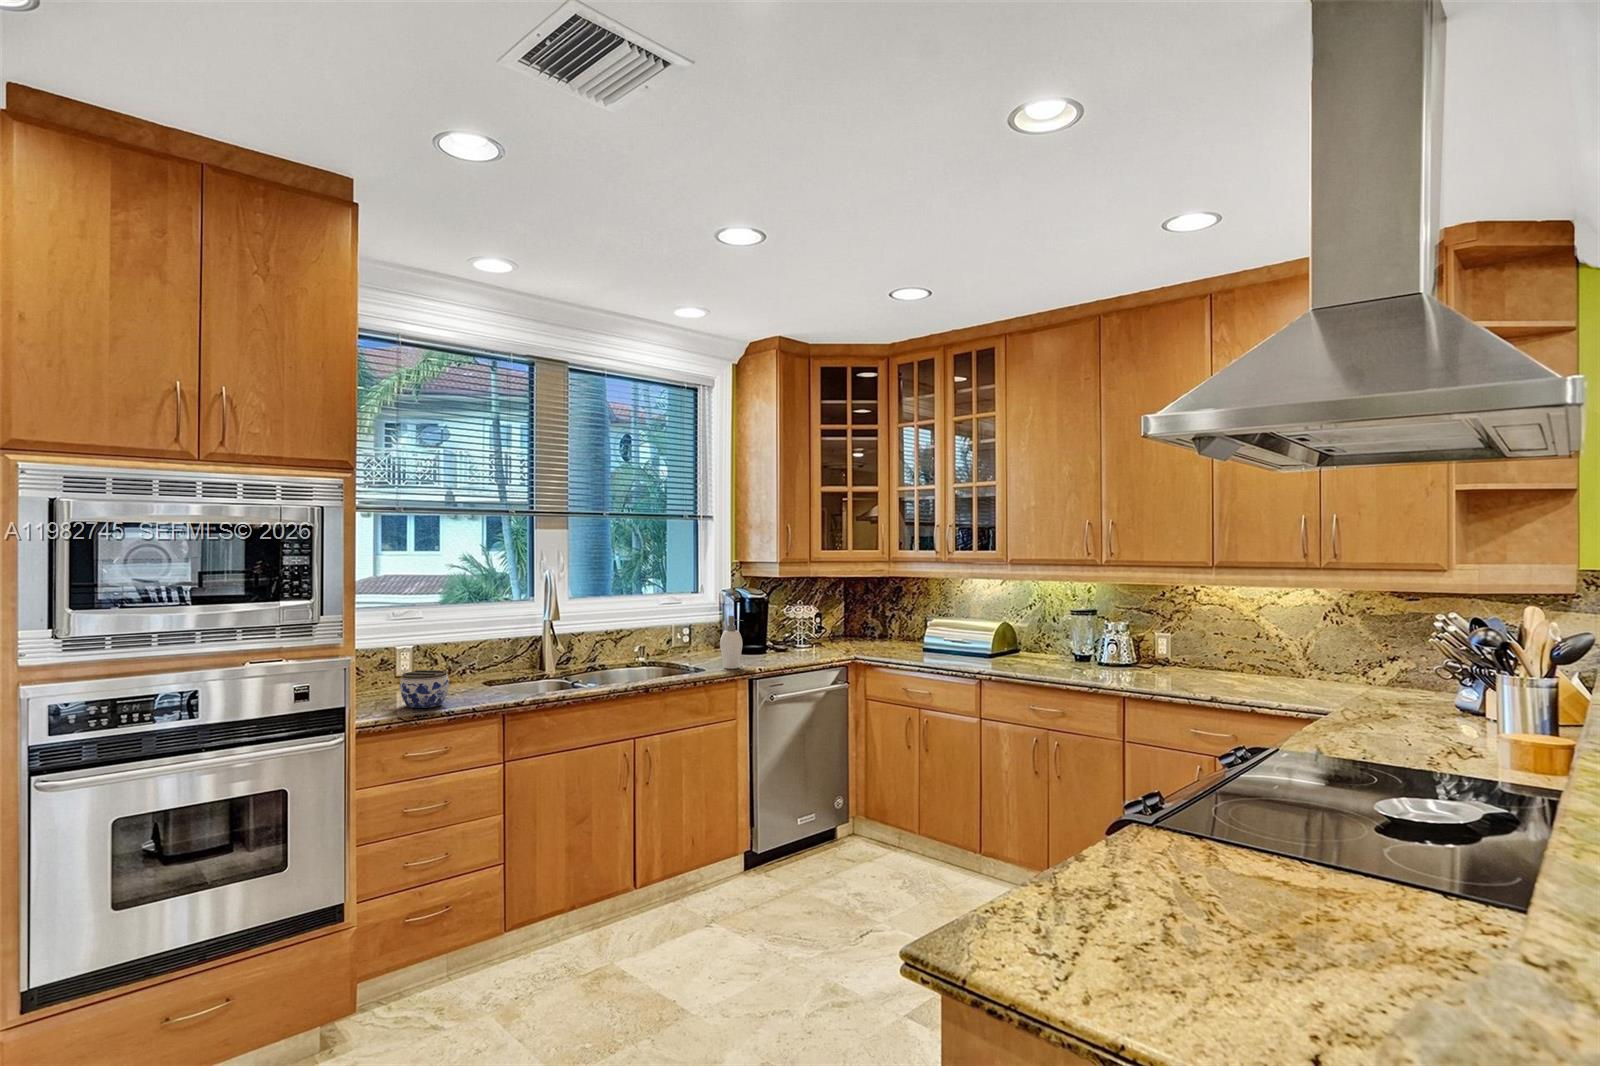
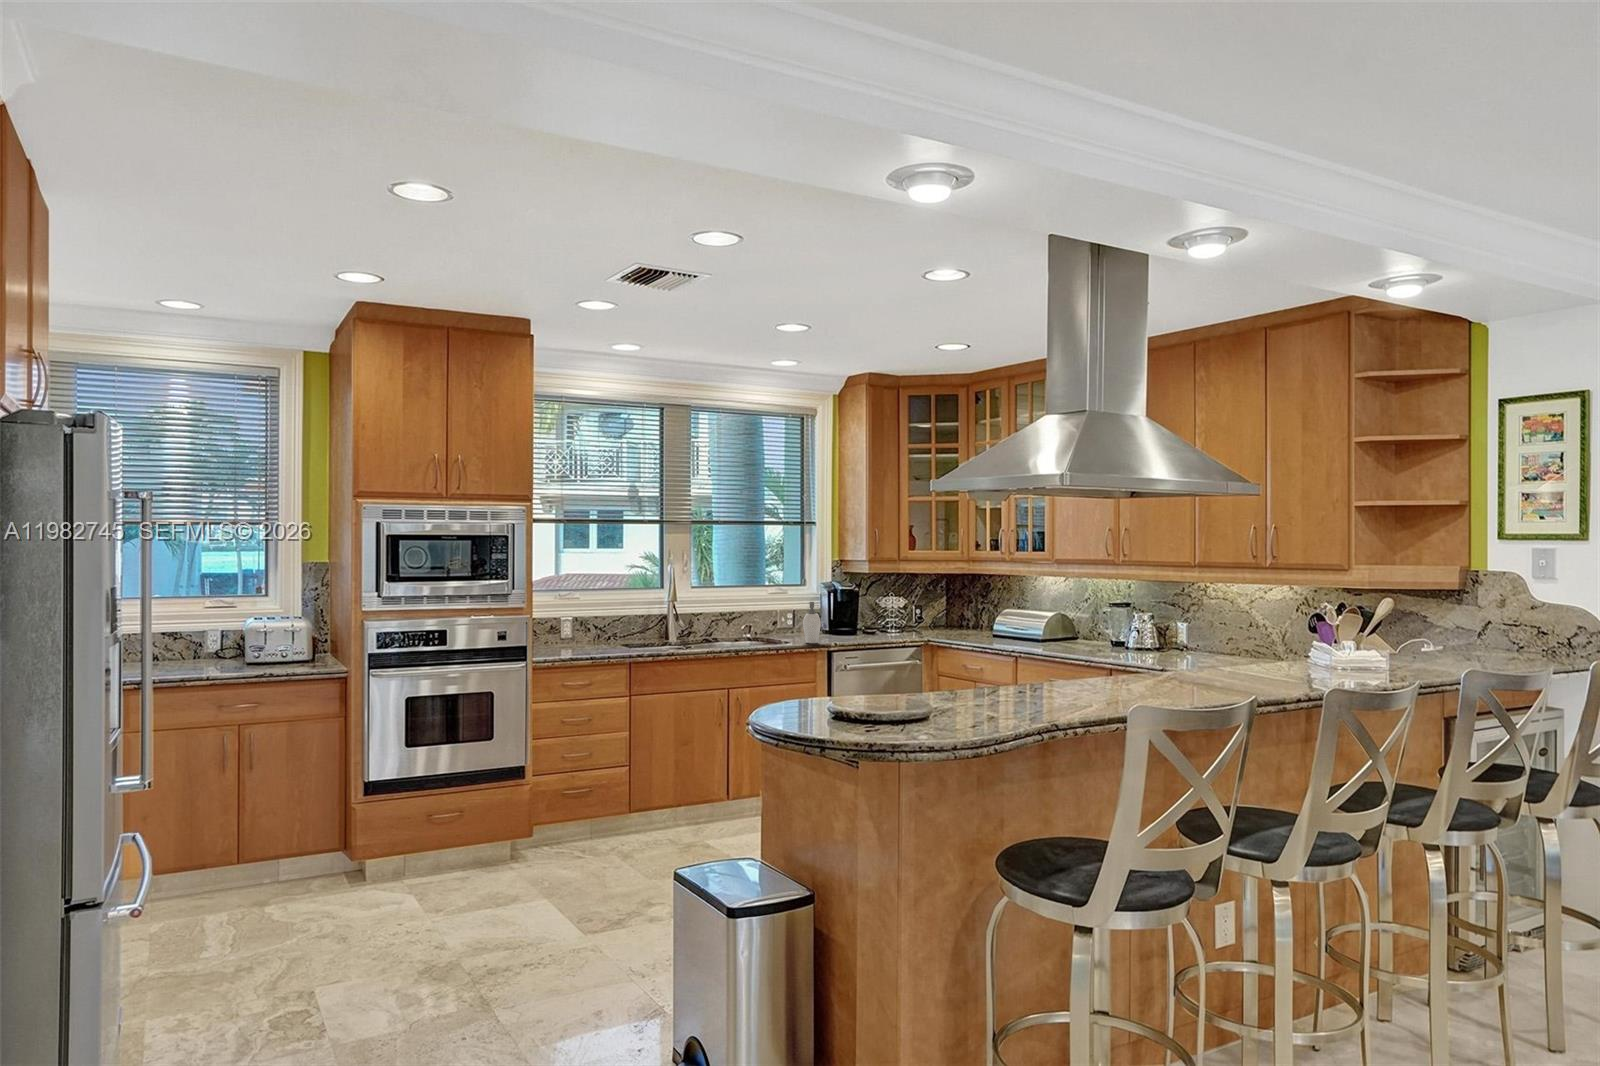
jar: present [400,670,449,708] -> none [563,631,595,656]

